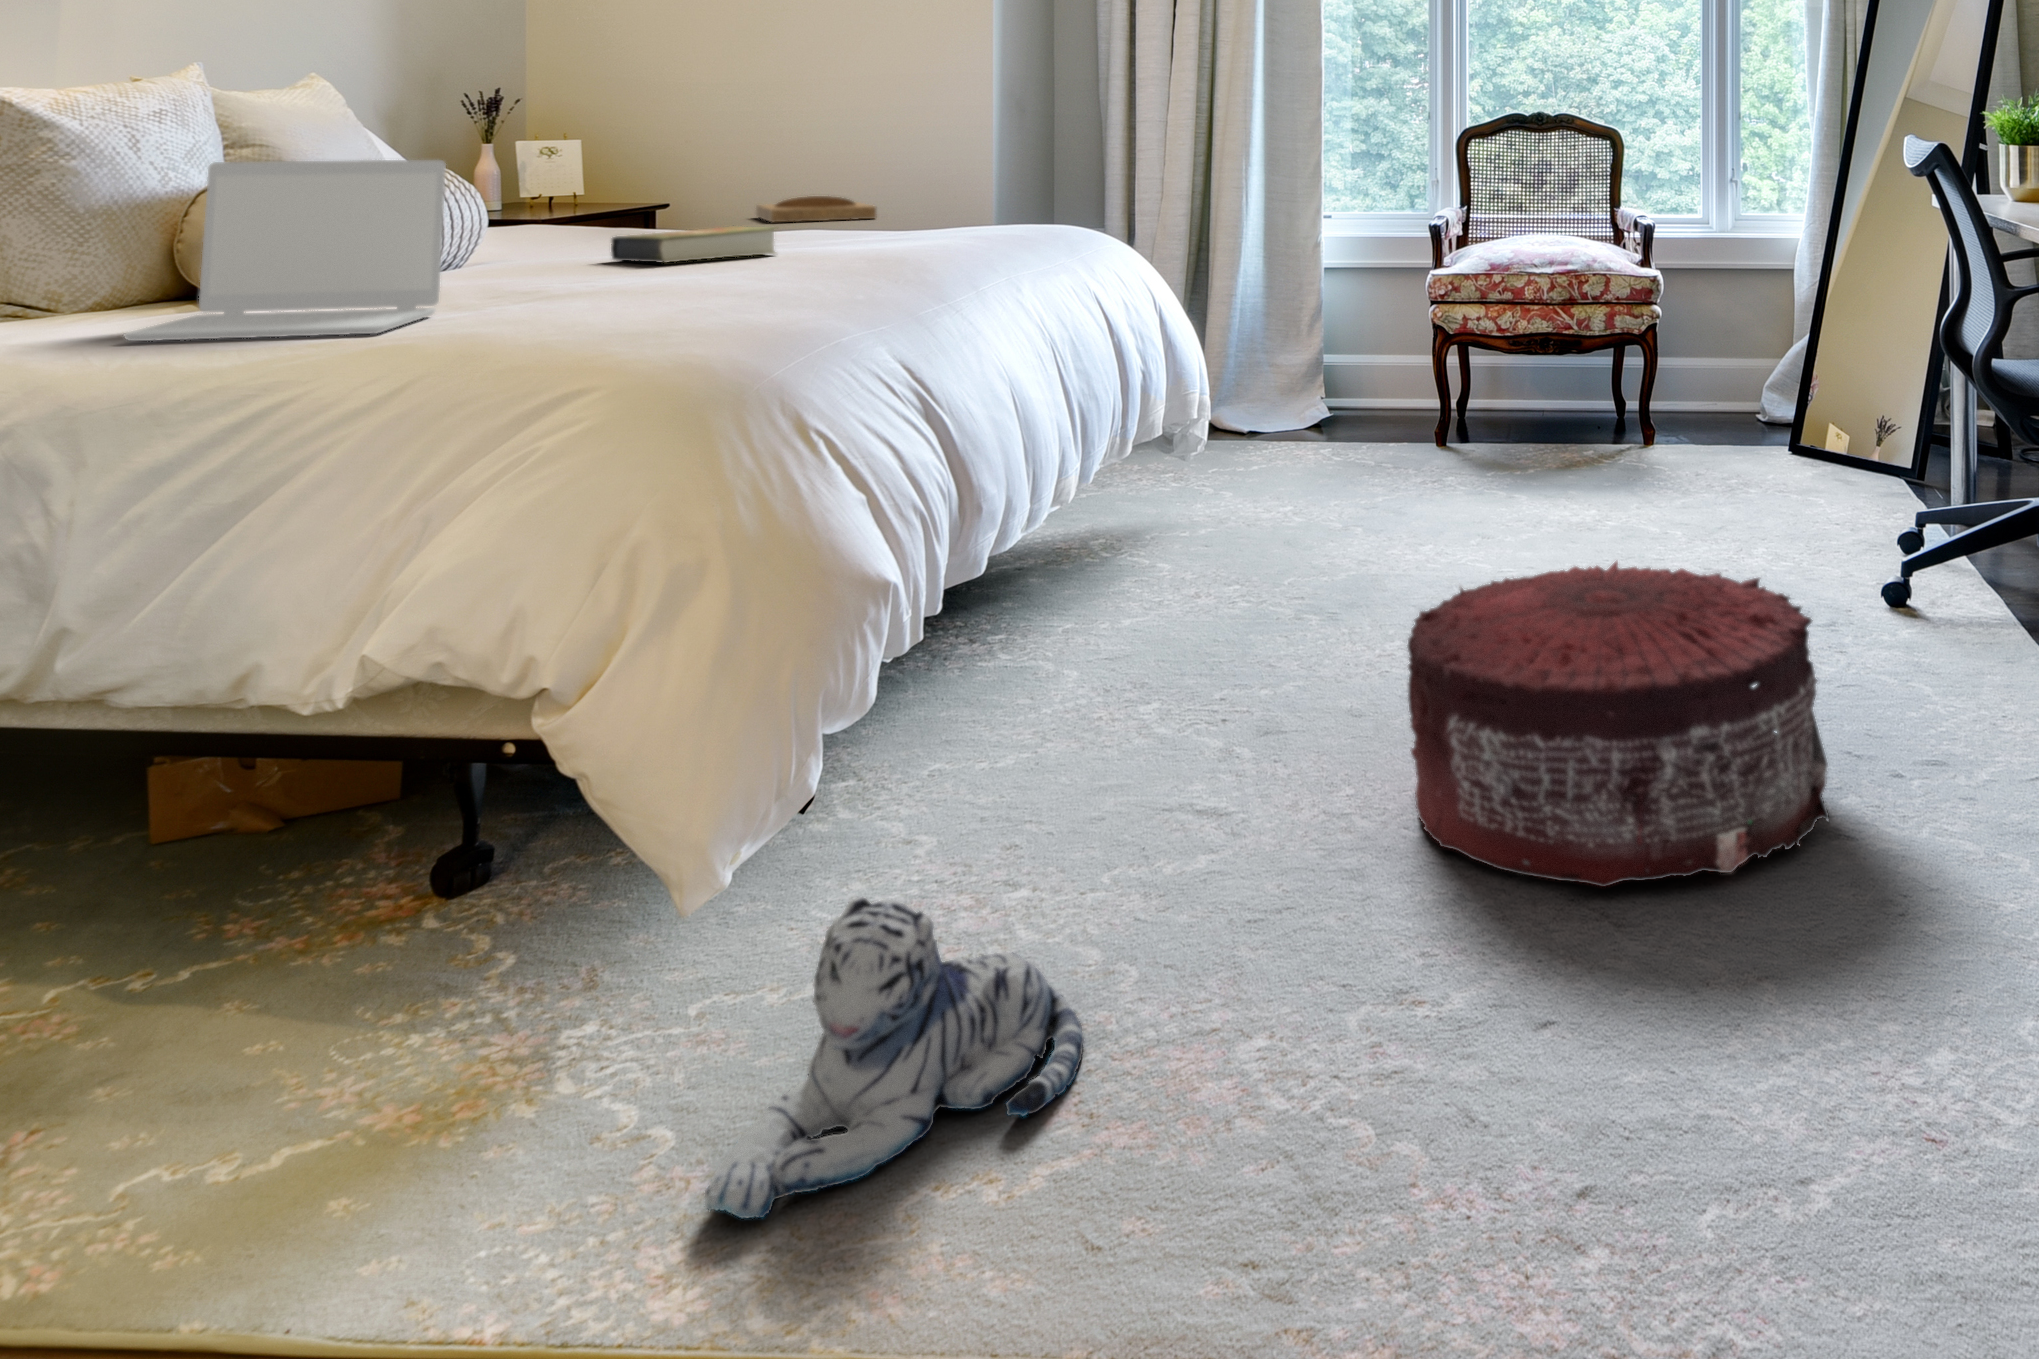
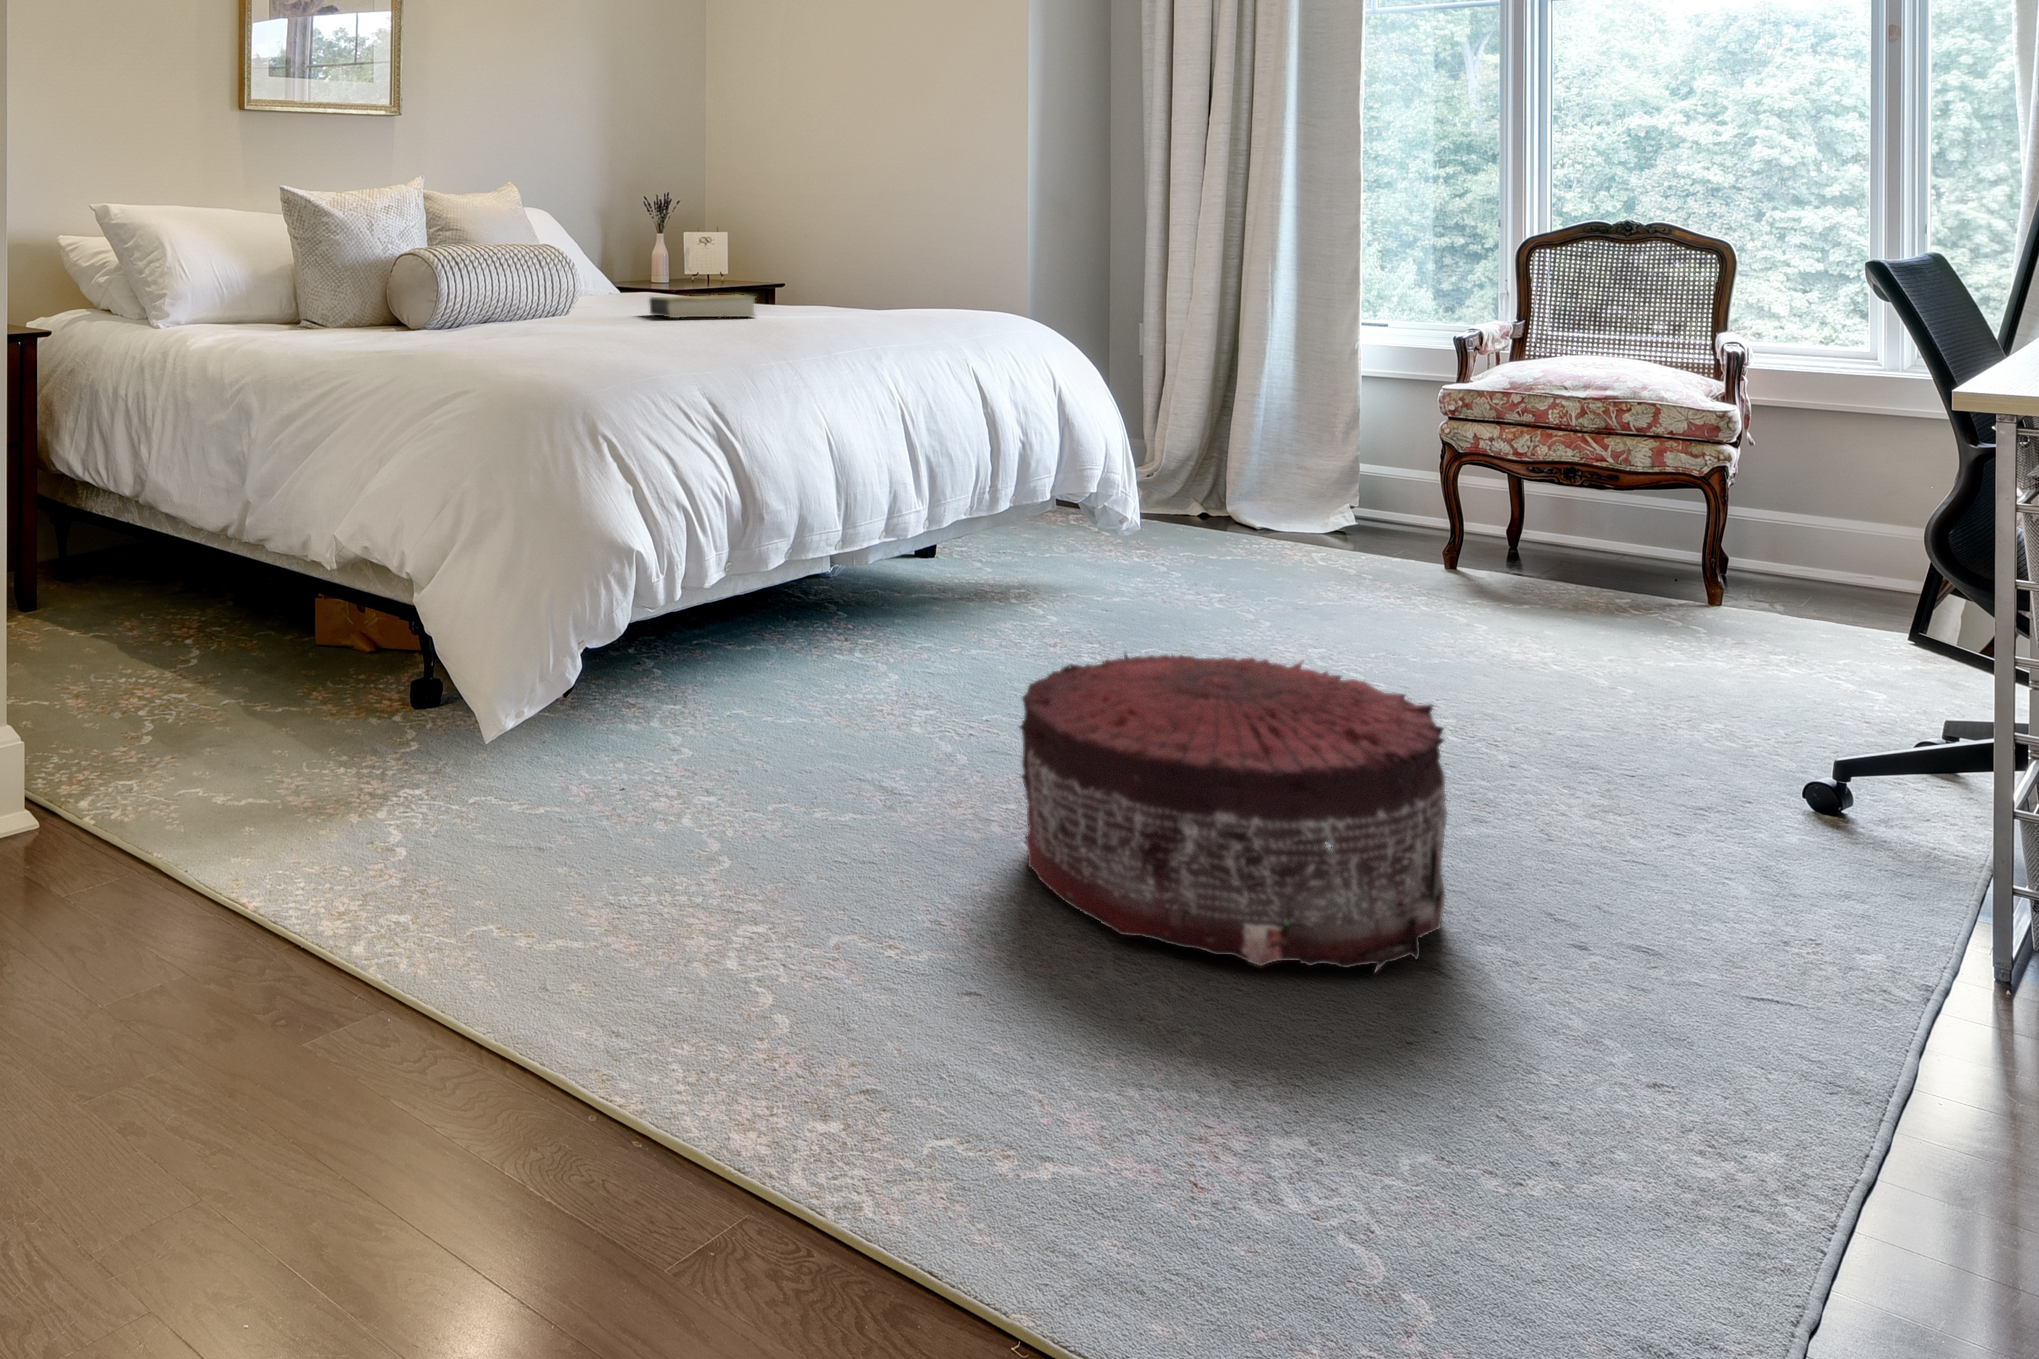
laptop: present [123,160,446,341] -> none [299,235,475,346]
tray: present [756,196,876,223] -> none [827,277,908,297]
plush toy: present [705,897,1084,1218] -> none [356,738,646,922]

